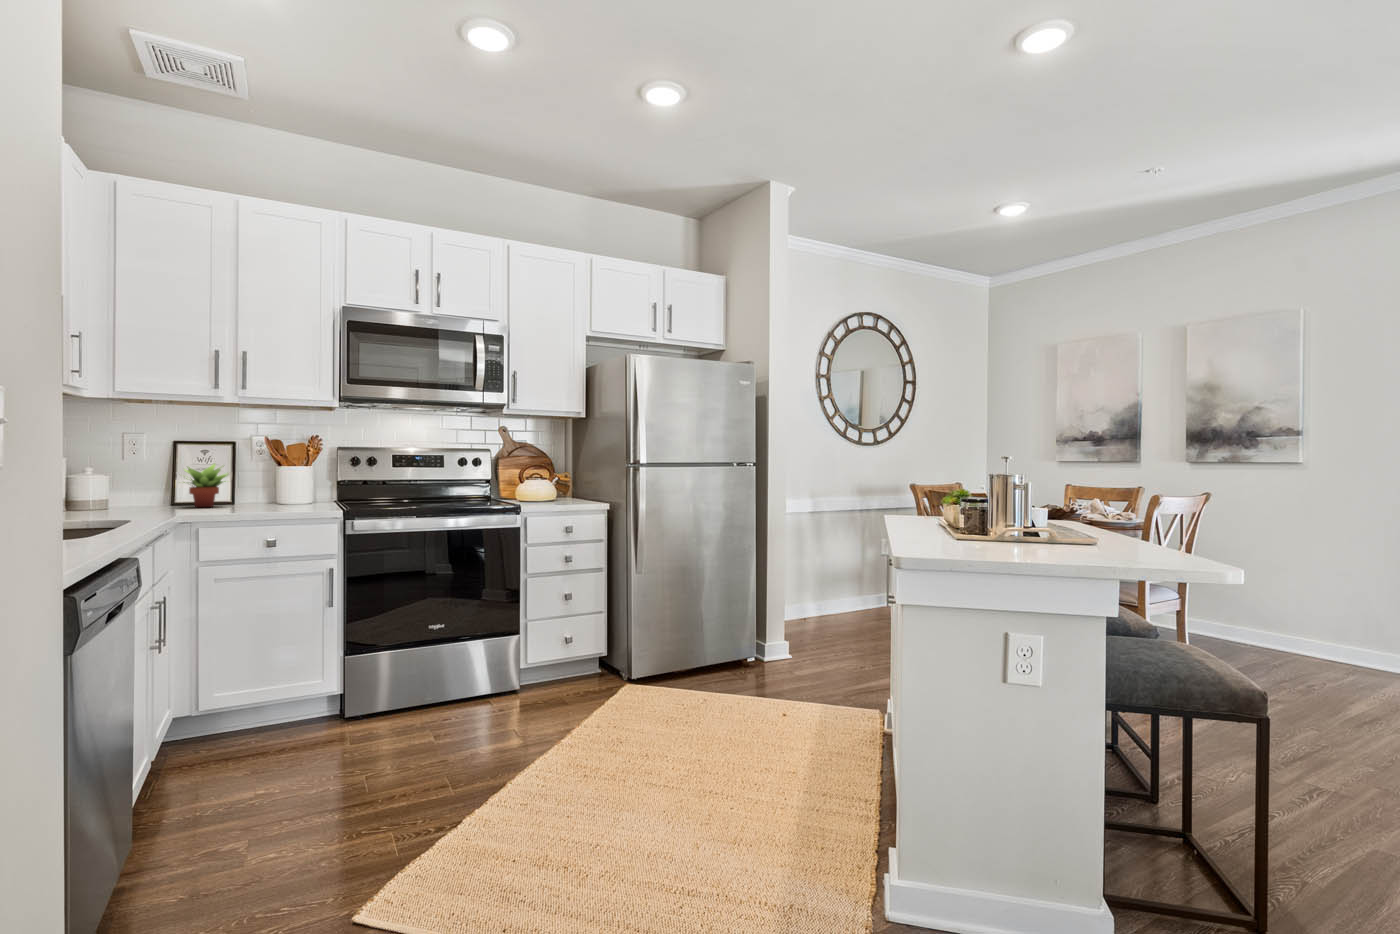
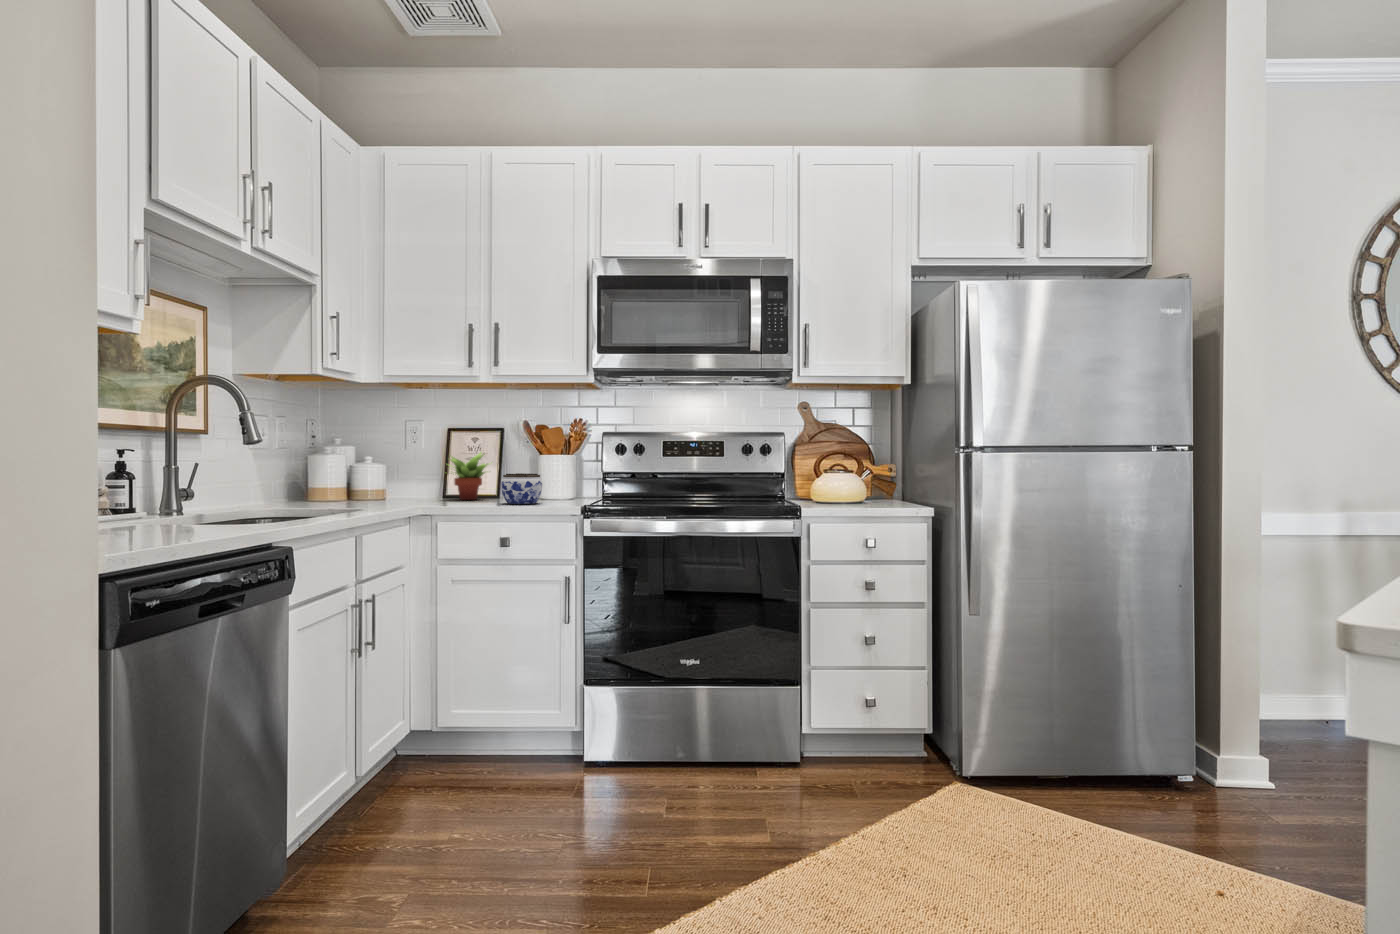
jar: none [252,483,293,510] -> present [501,473,542,504]

